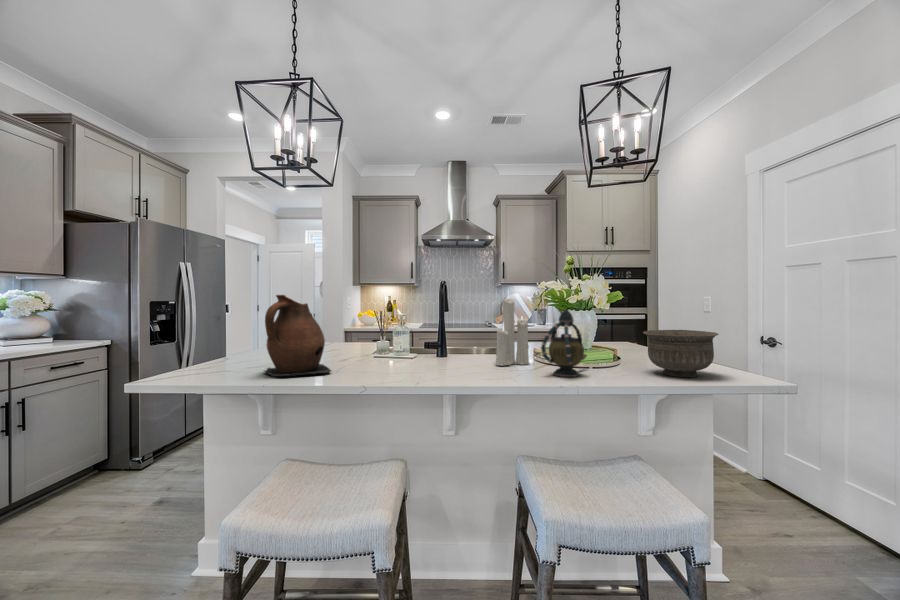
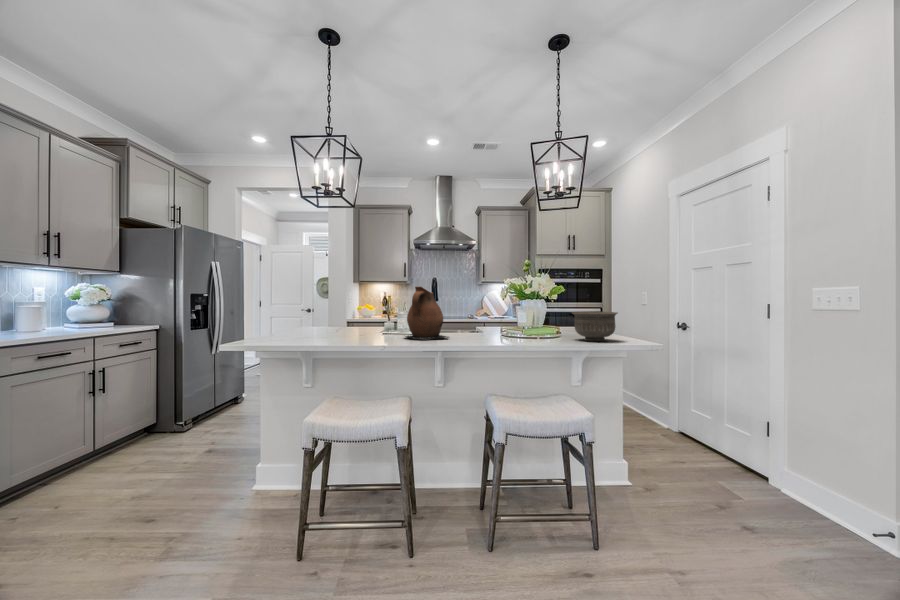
candle: present [495,294,529,366] -> none [472,281,497,337]
ceramic pitcher: present [265,295,331,376] -> present [405,287,449,339]
teapot: present [541,309,587,377] -> none [503,296,535,341]

